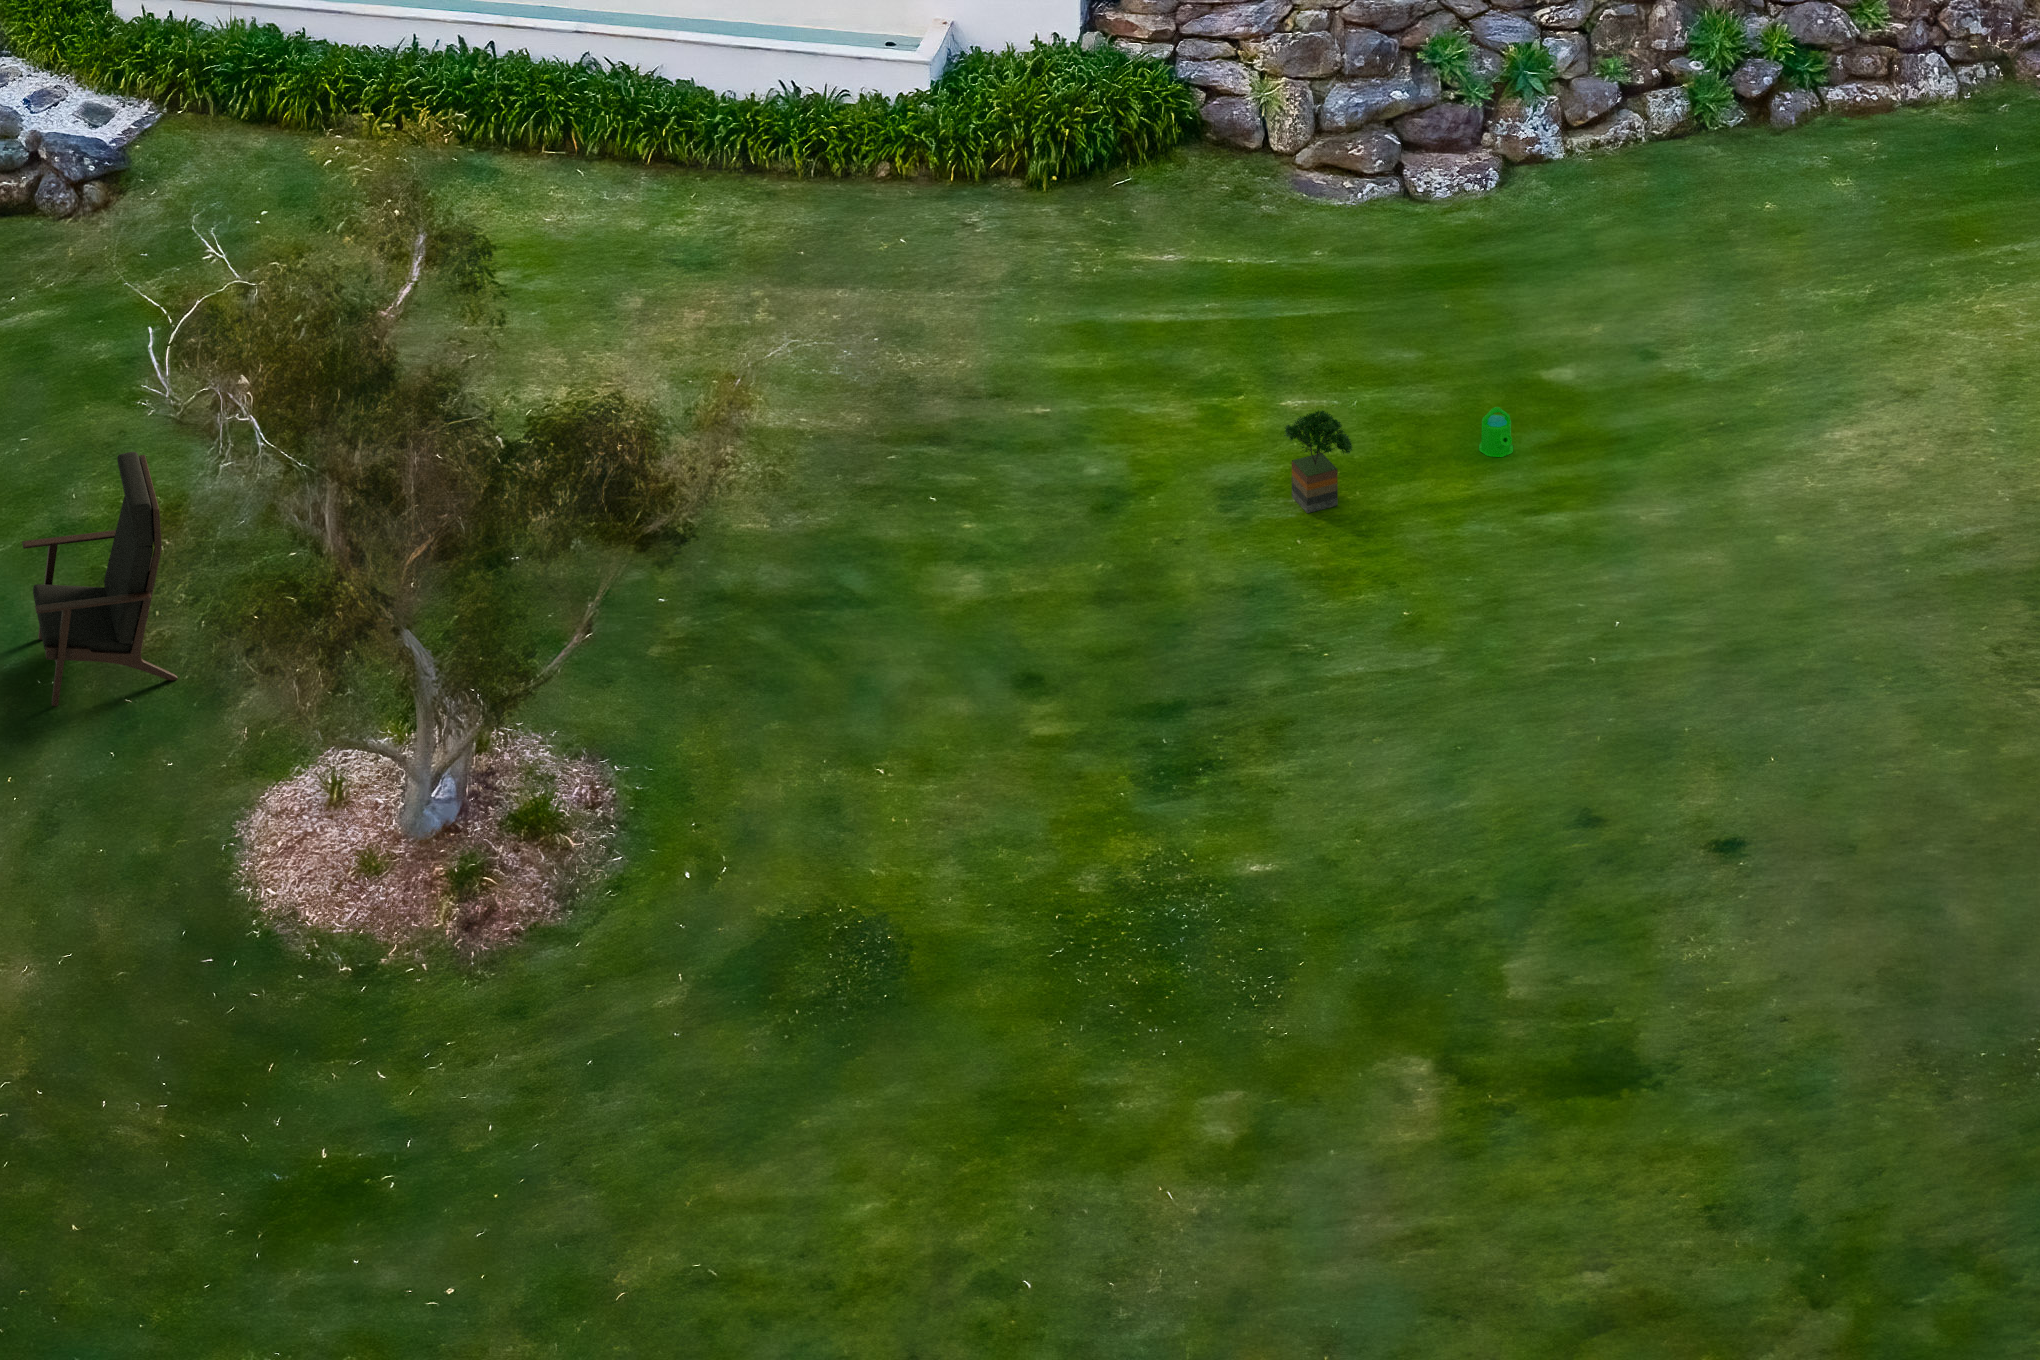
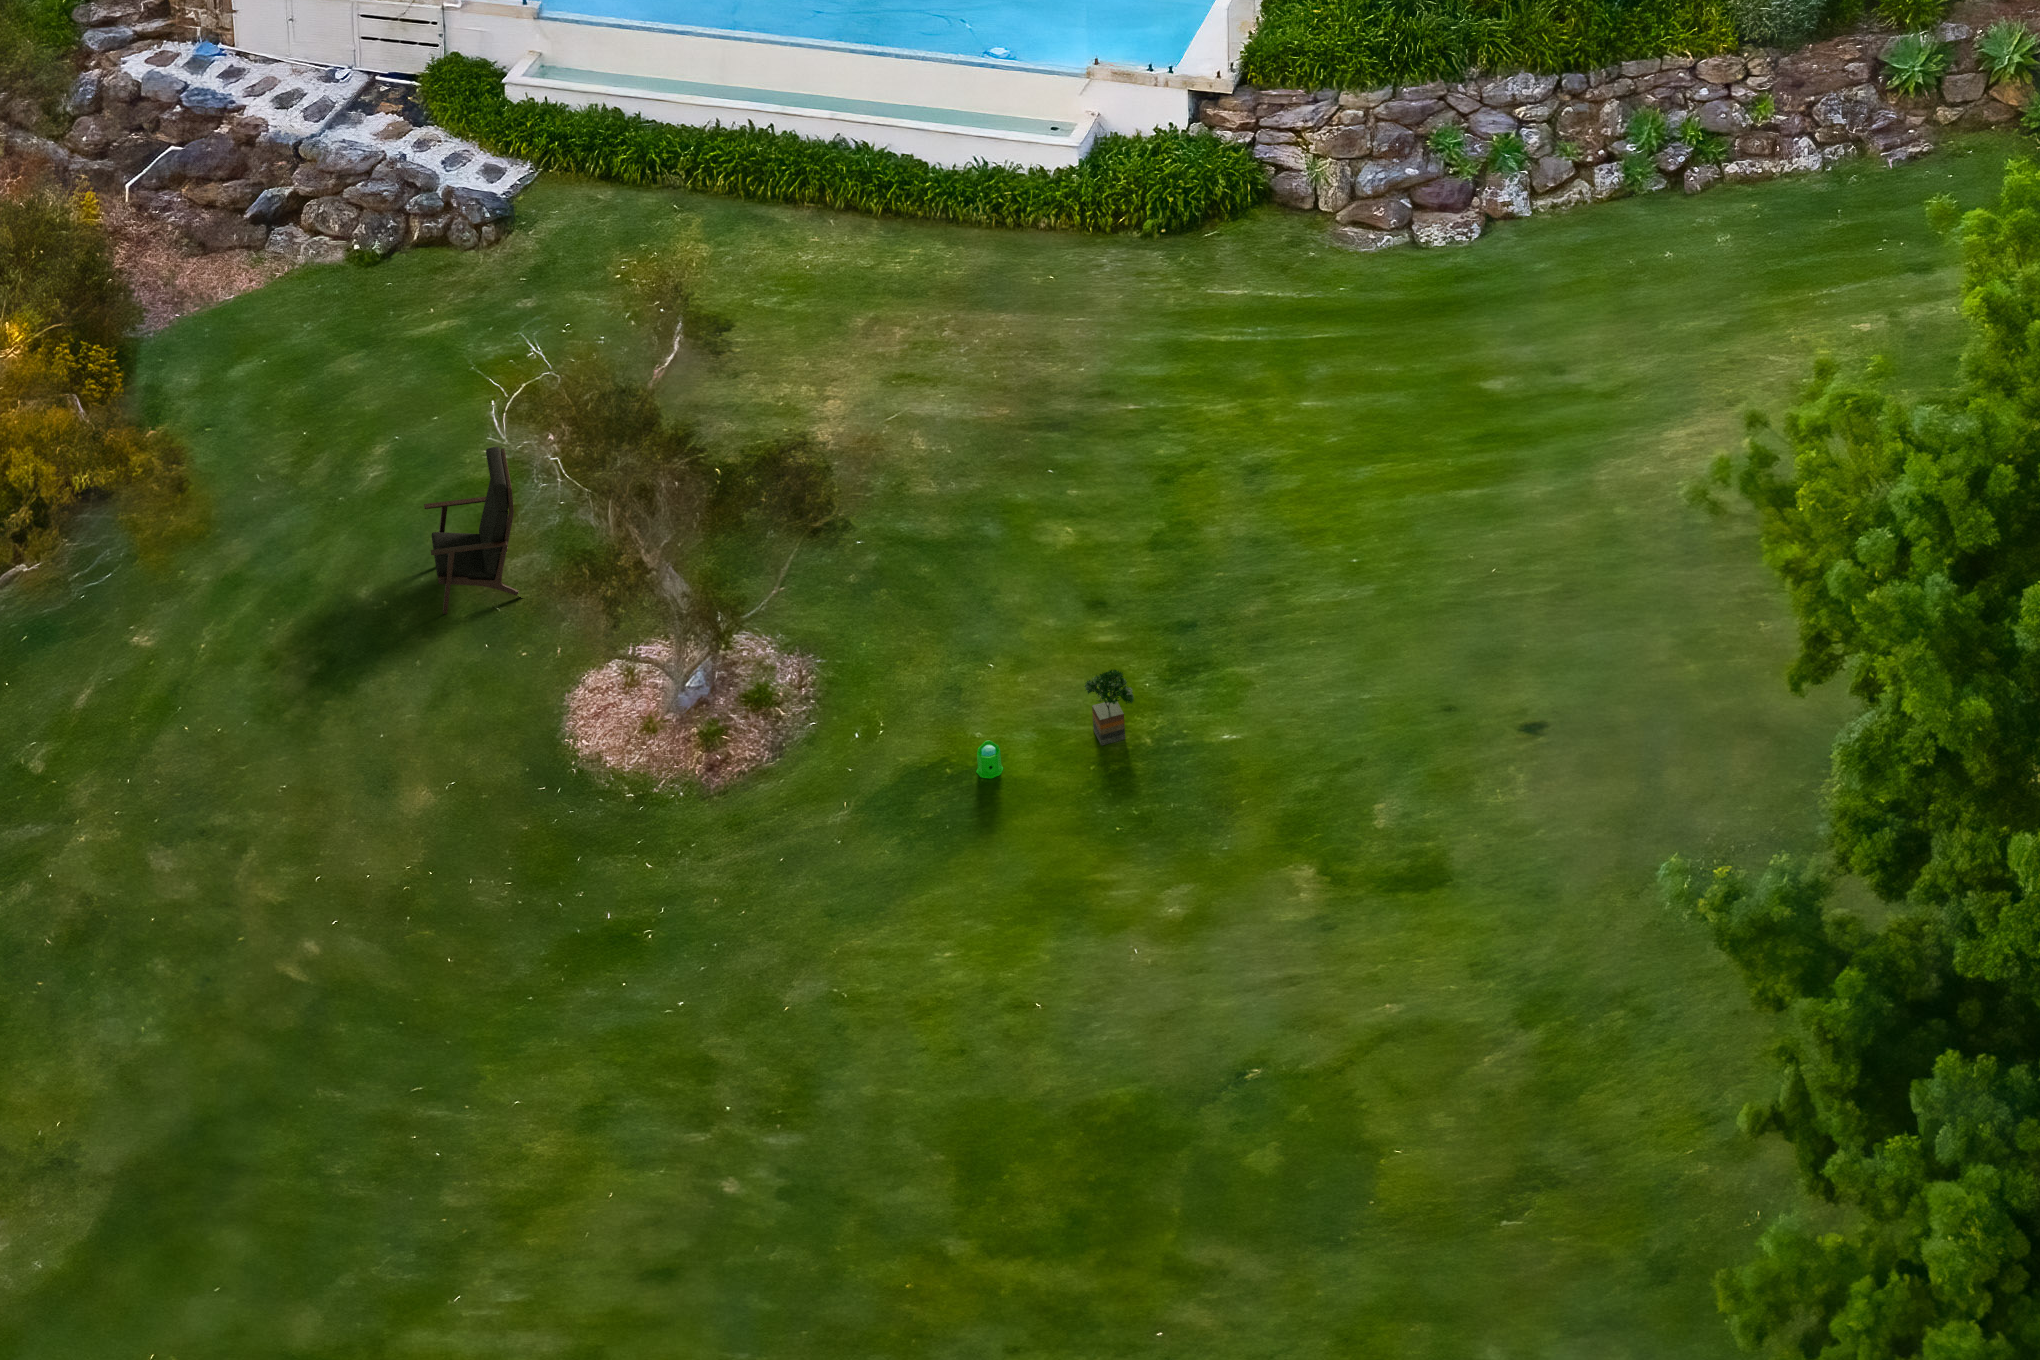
watering can: present [1479,407,1513,457] -> present [976,740,1003,779]
potted tree: present [1284,410,1352,513] -> present [1084,669,1134,745]

